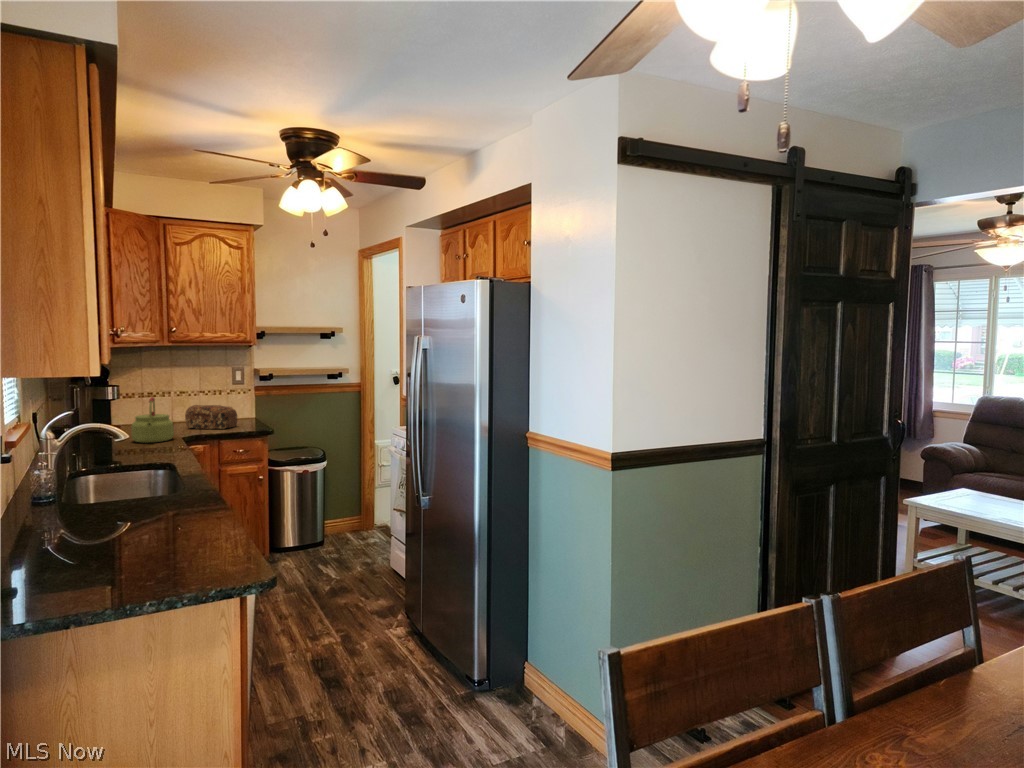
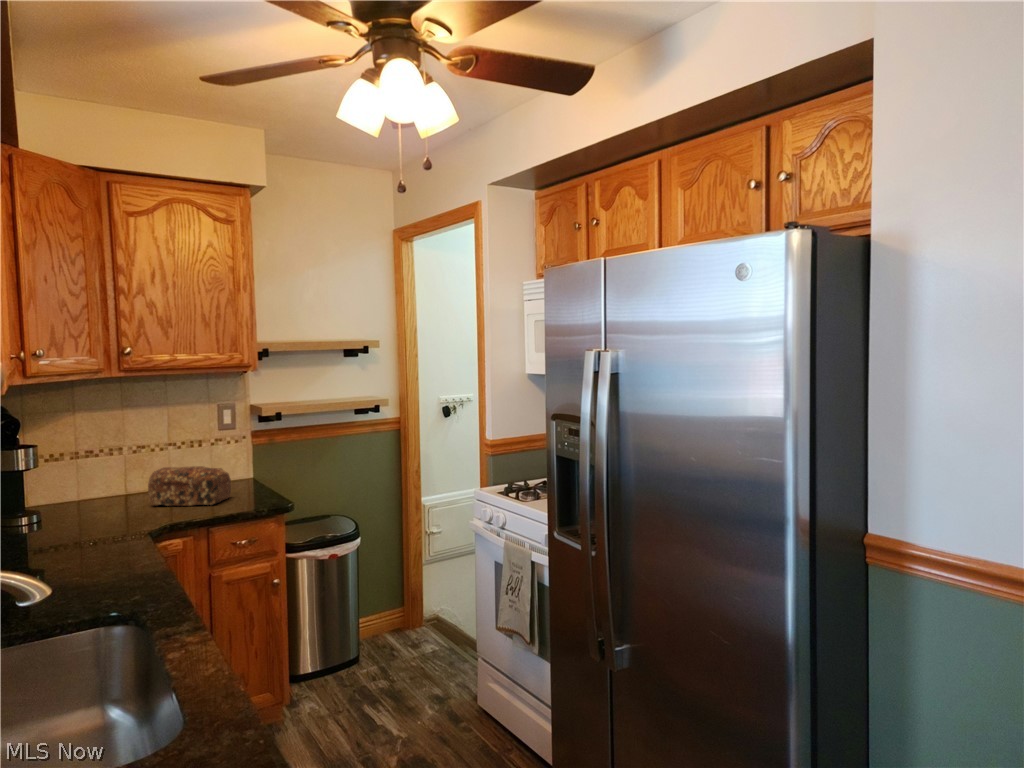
kettle: present [131,397,174,443] -> none [55,465,130,547]

